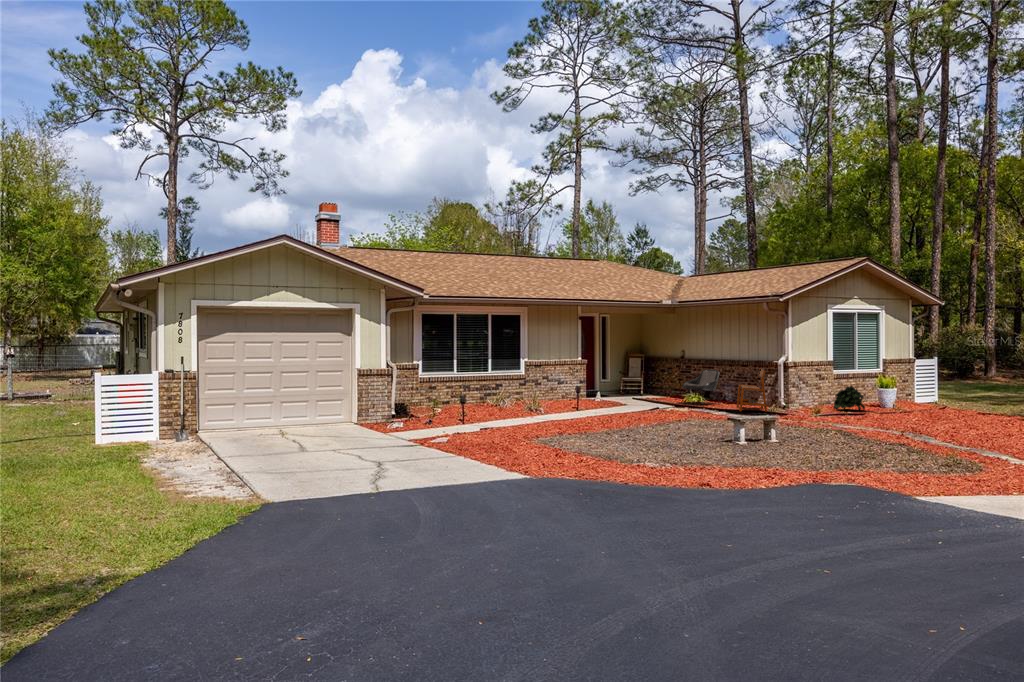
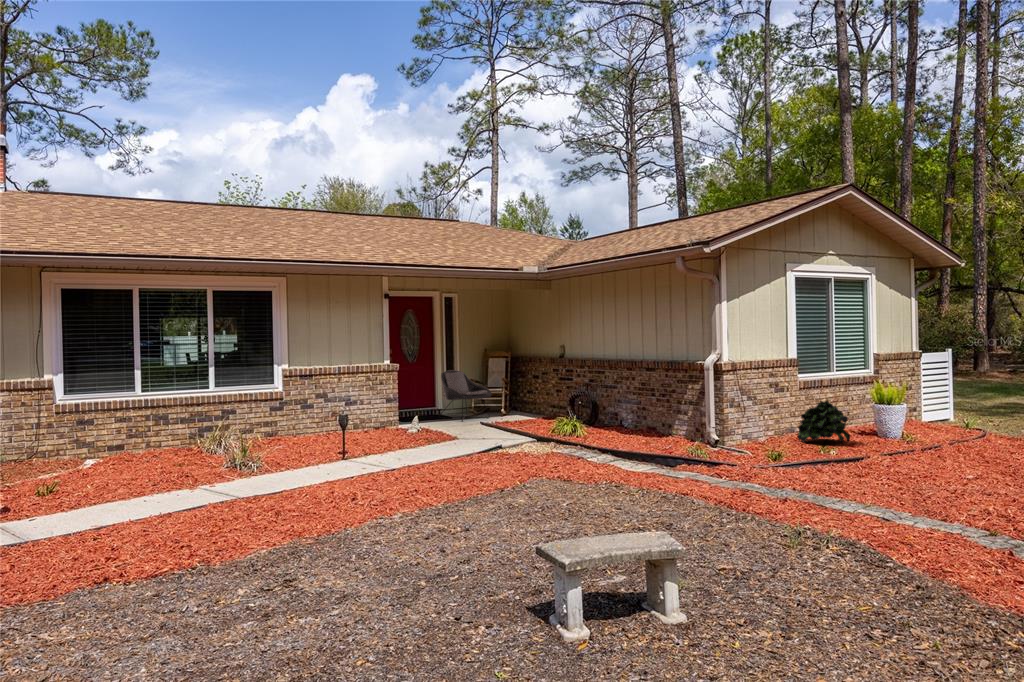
bench: present [737,369,767,412] -> none [640,374,686,450]
lounge chair: present [682,370,720,404] -> present [440,370,492,421]

